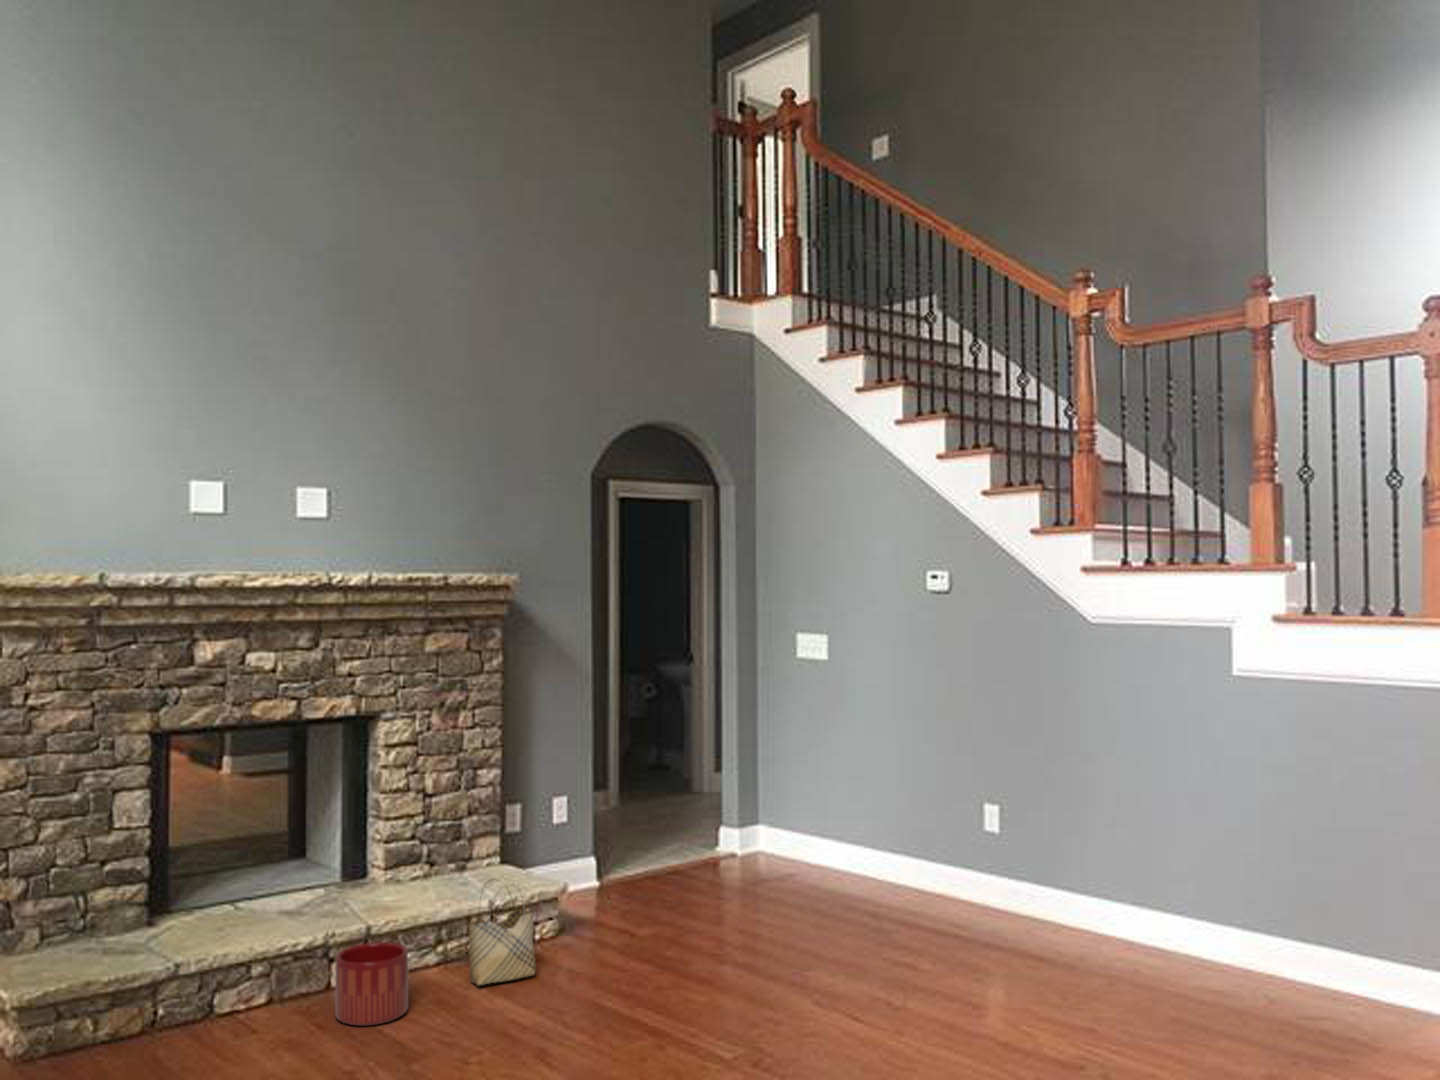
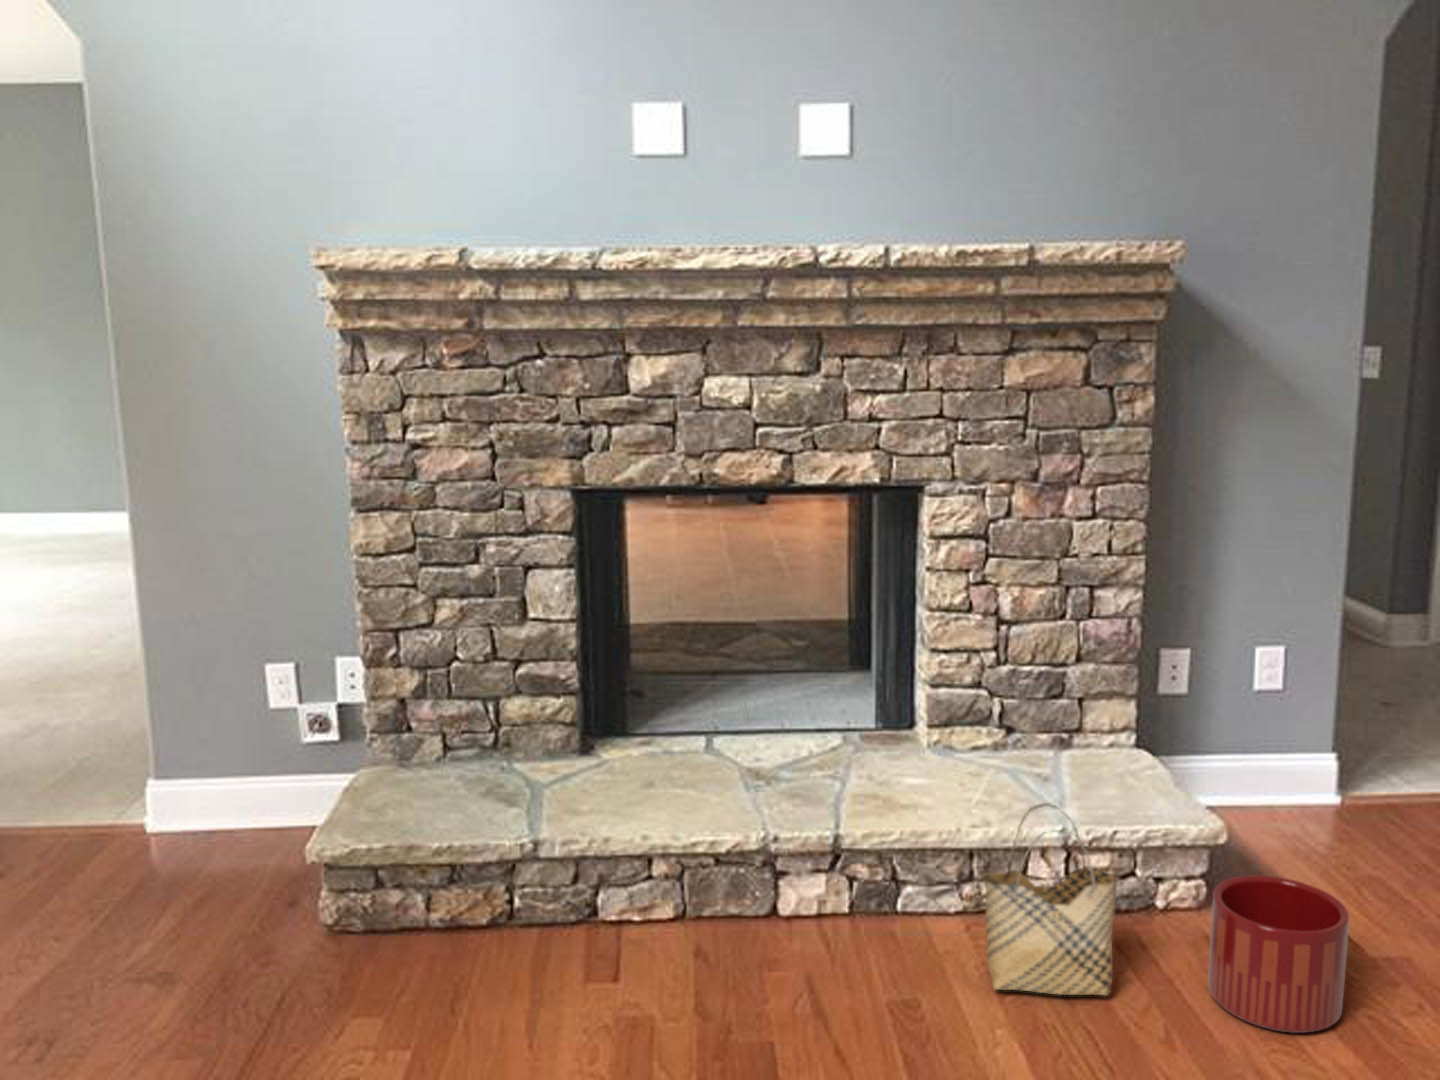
planter: present [335,942,408,1026] -> present [1208,875,1349,1033]

